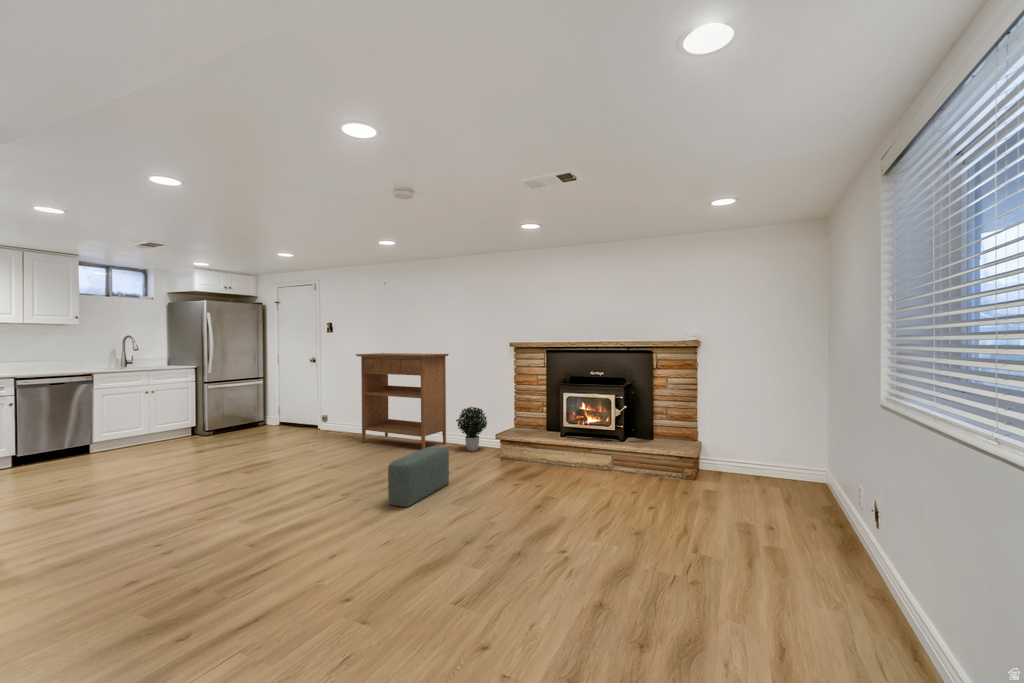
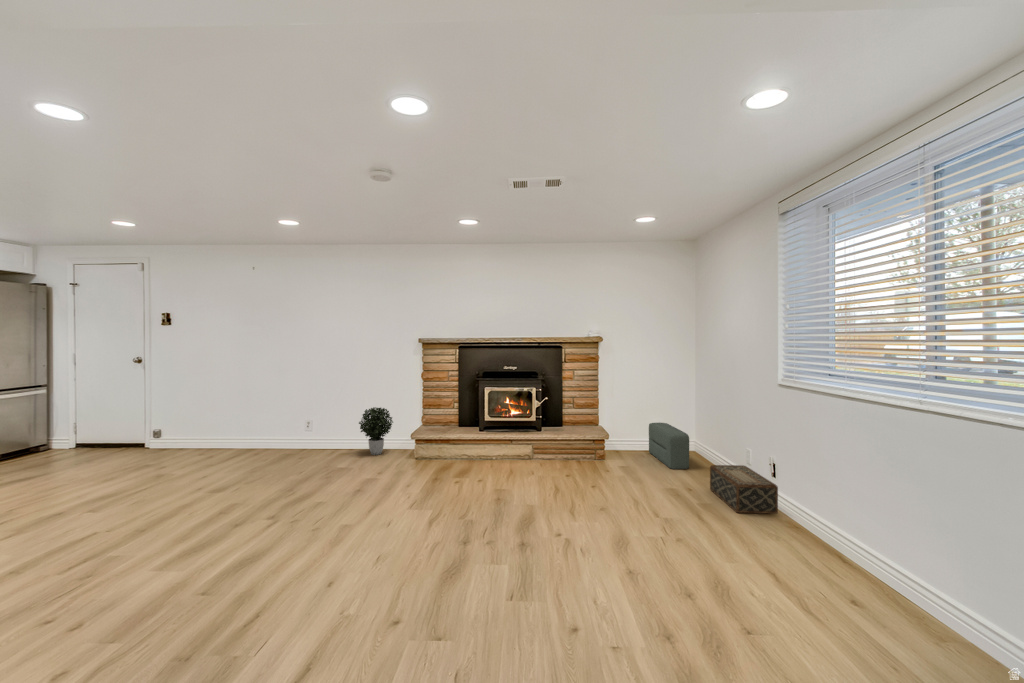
console table: present [356,353,449,449] -> none [220,350,343,460]
pouf: present [388,447,449,507] -> present [649,423,689,469]
woven basket: none [797,501,871,576] -> present [710,465,778,514]

